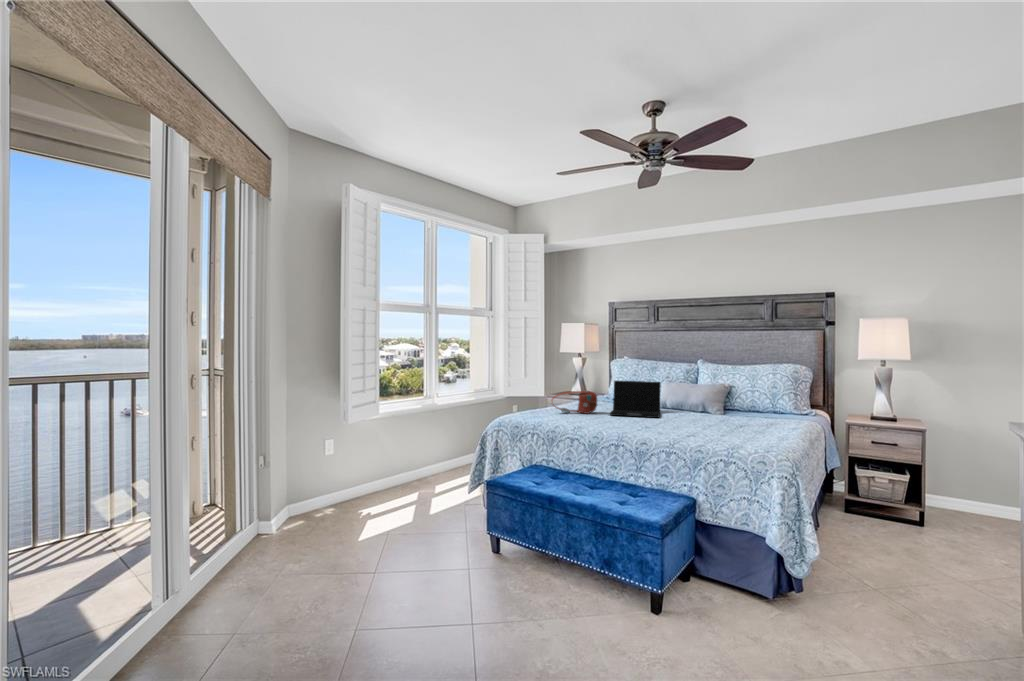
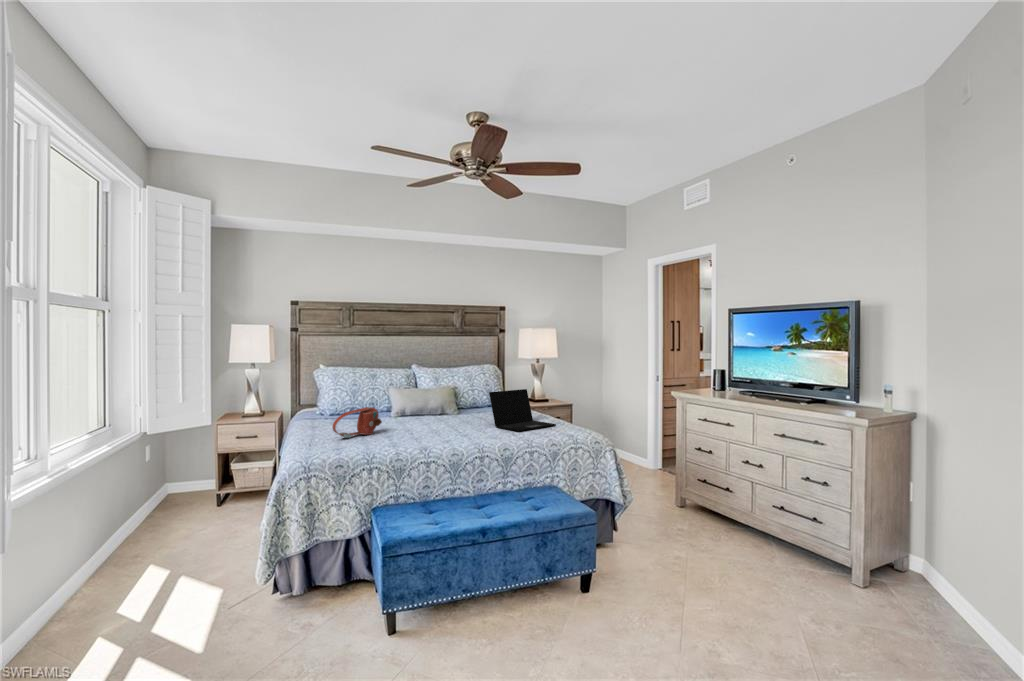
laptop: present [610,381,661,418] -> present [489,389,556,432]

